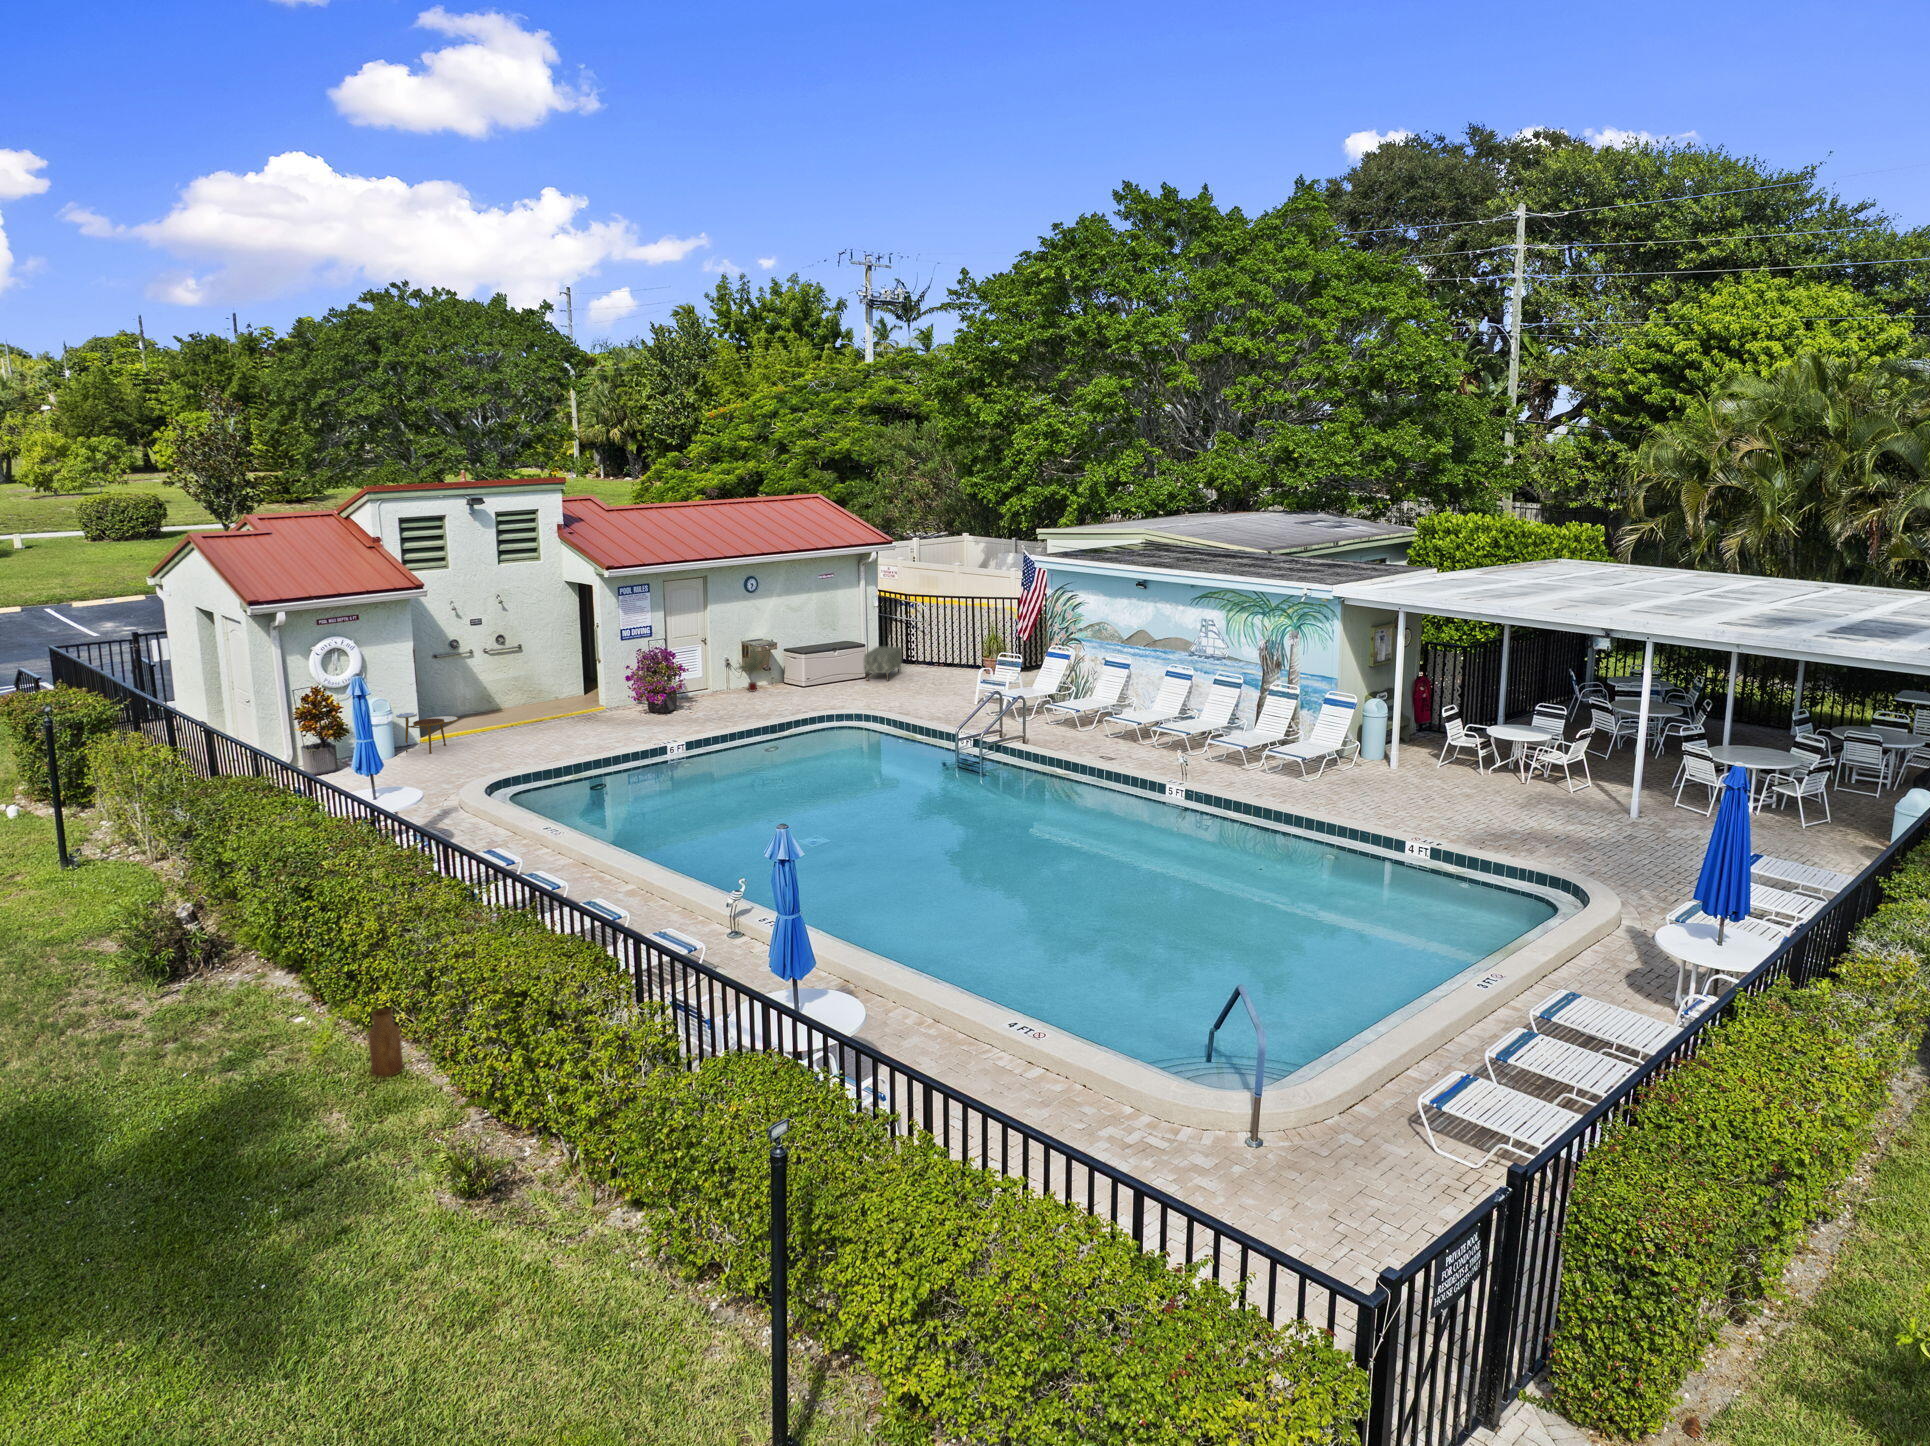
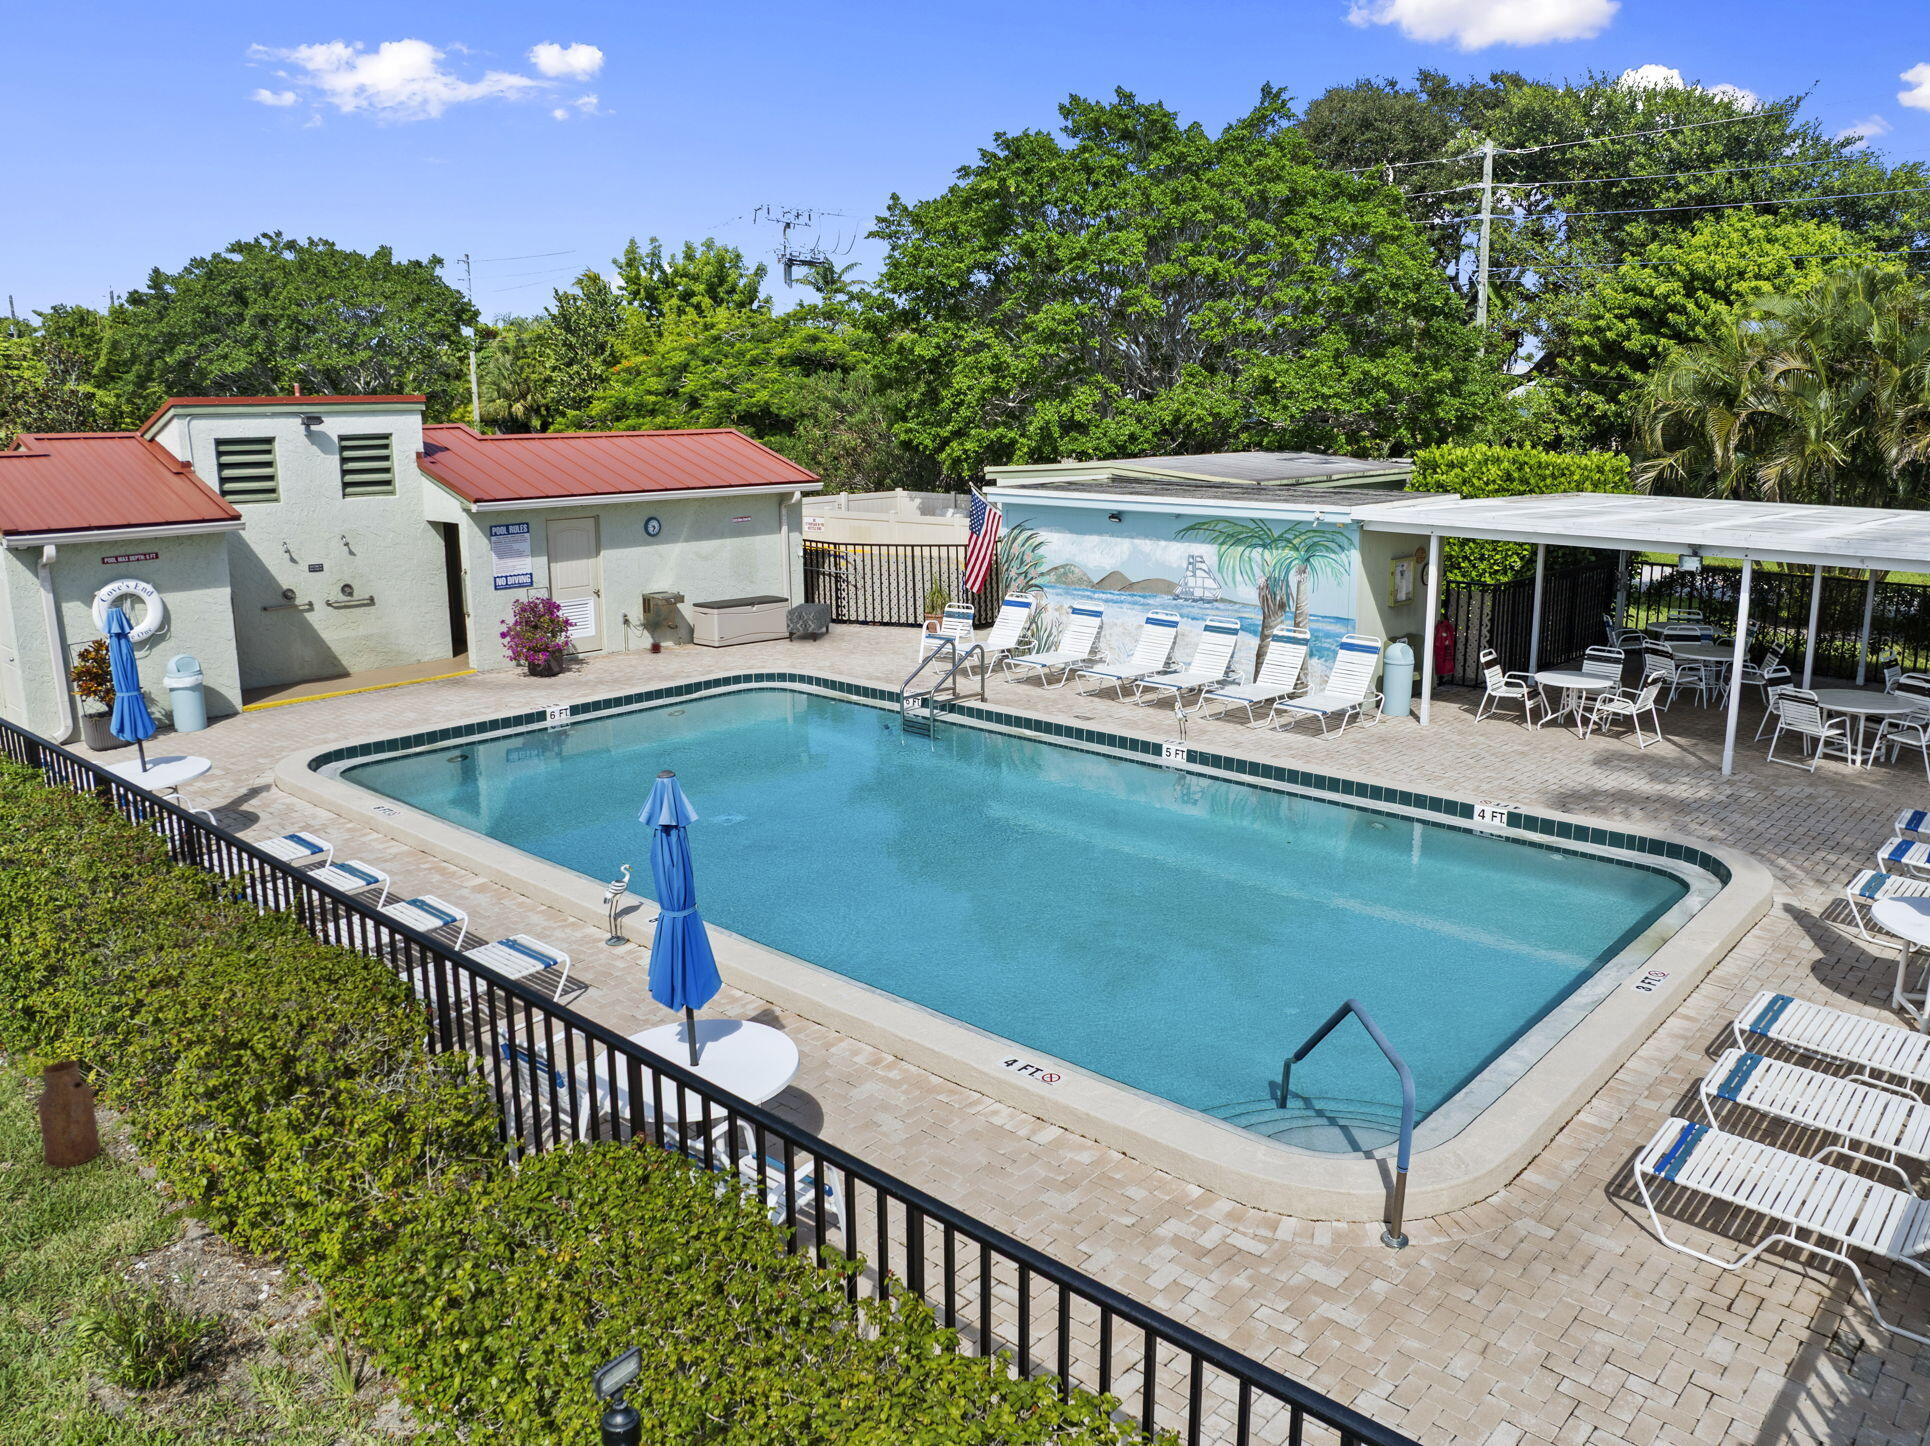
side table: present [396,713,458,754] -> none [207,673,289,723]

